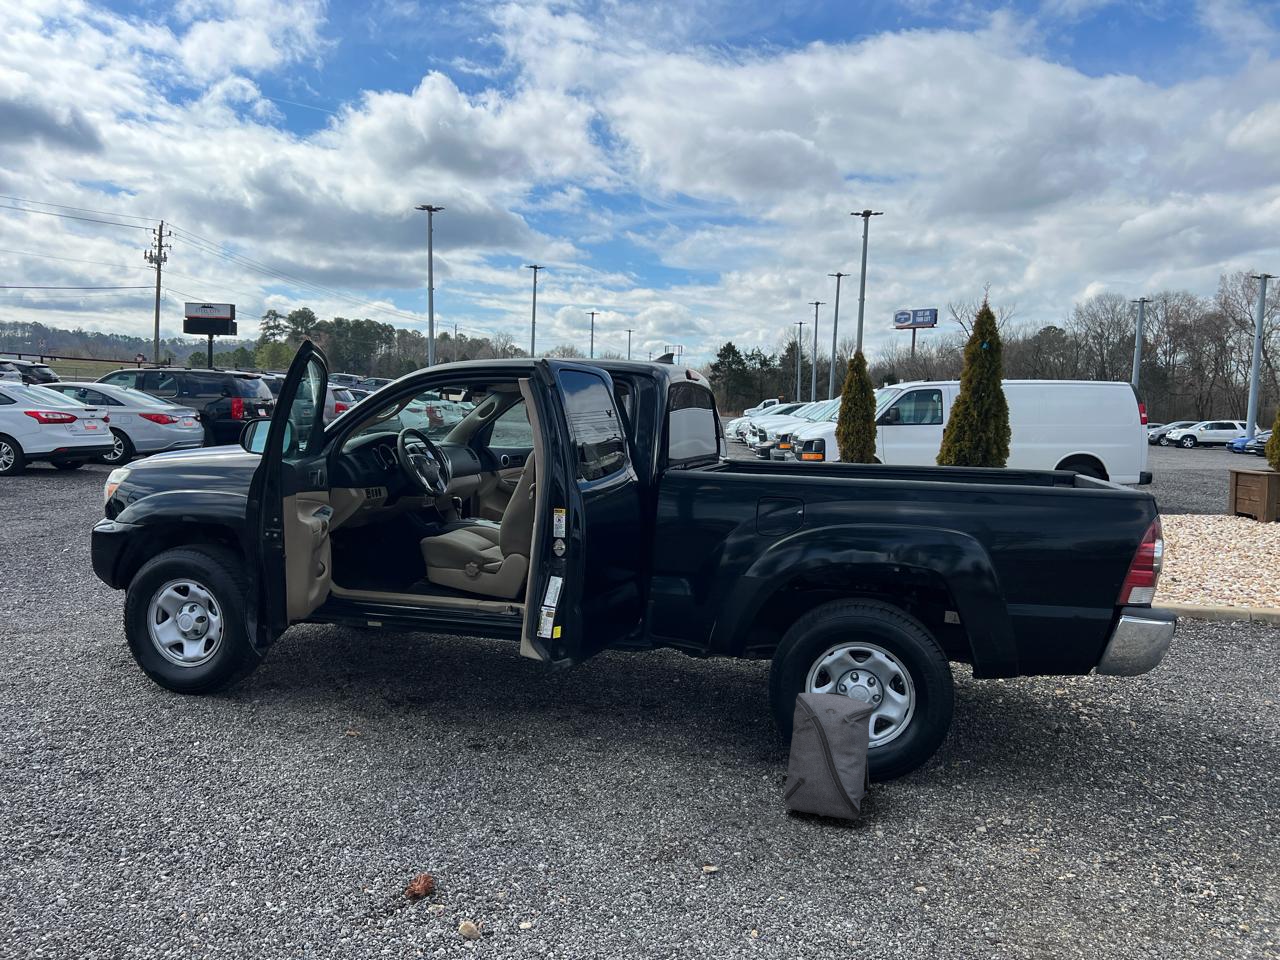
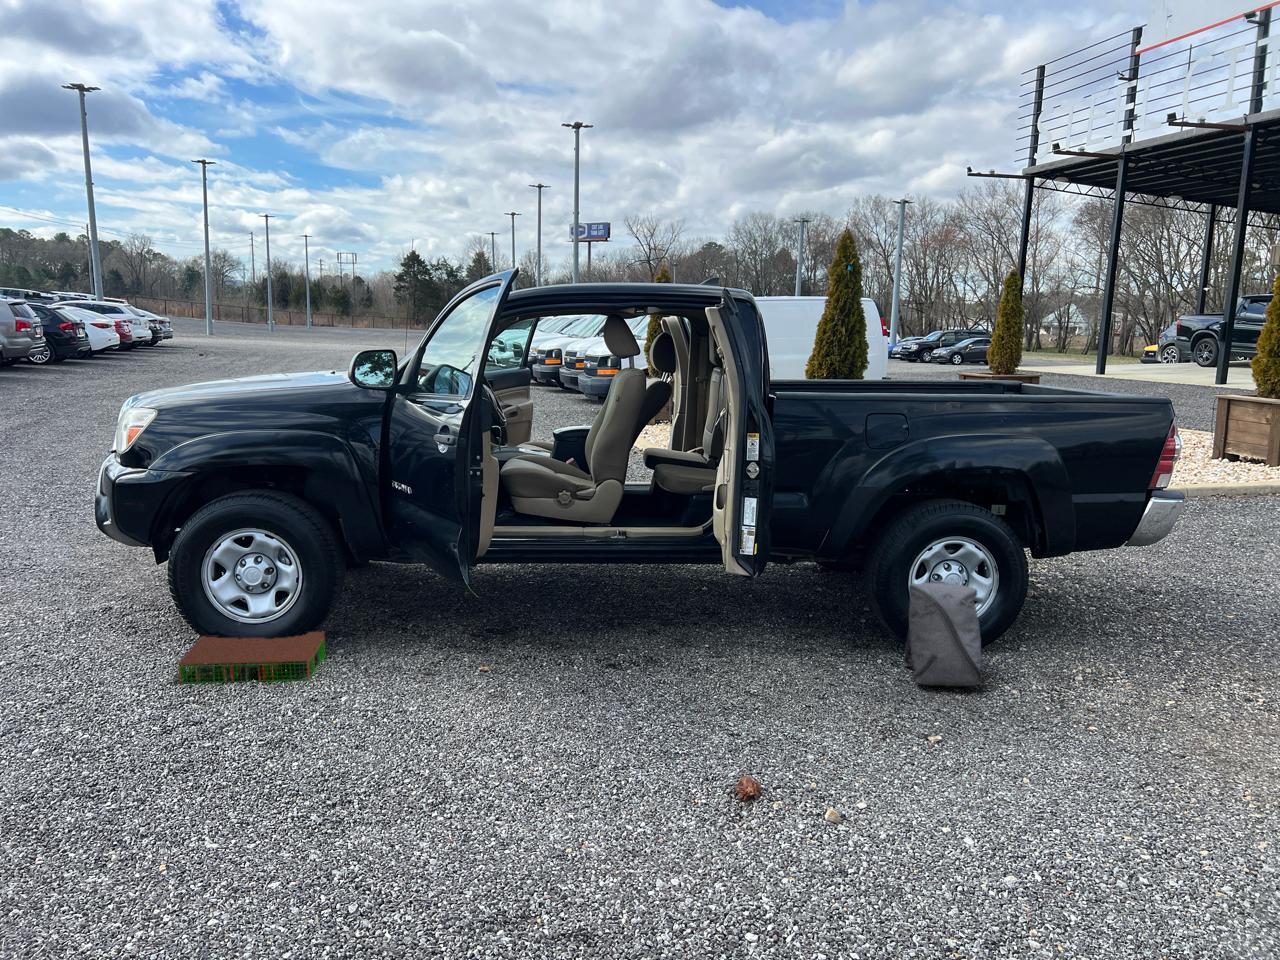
storage bin: none [96,675,244,728] -> present [178,632,326,683]

